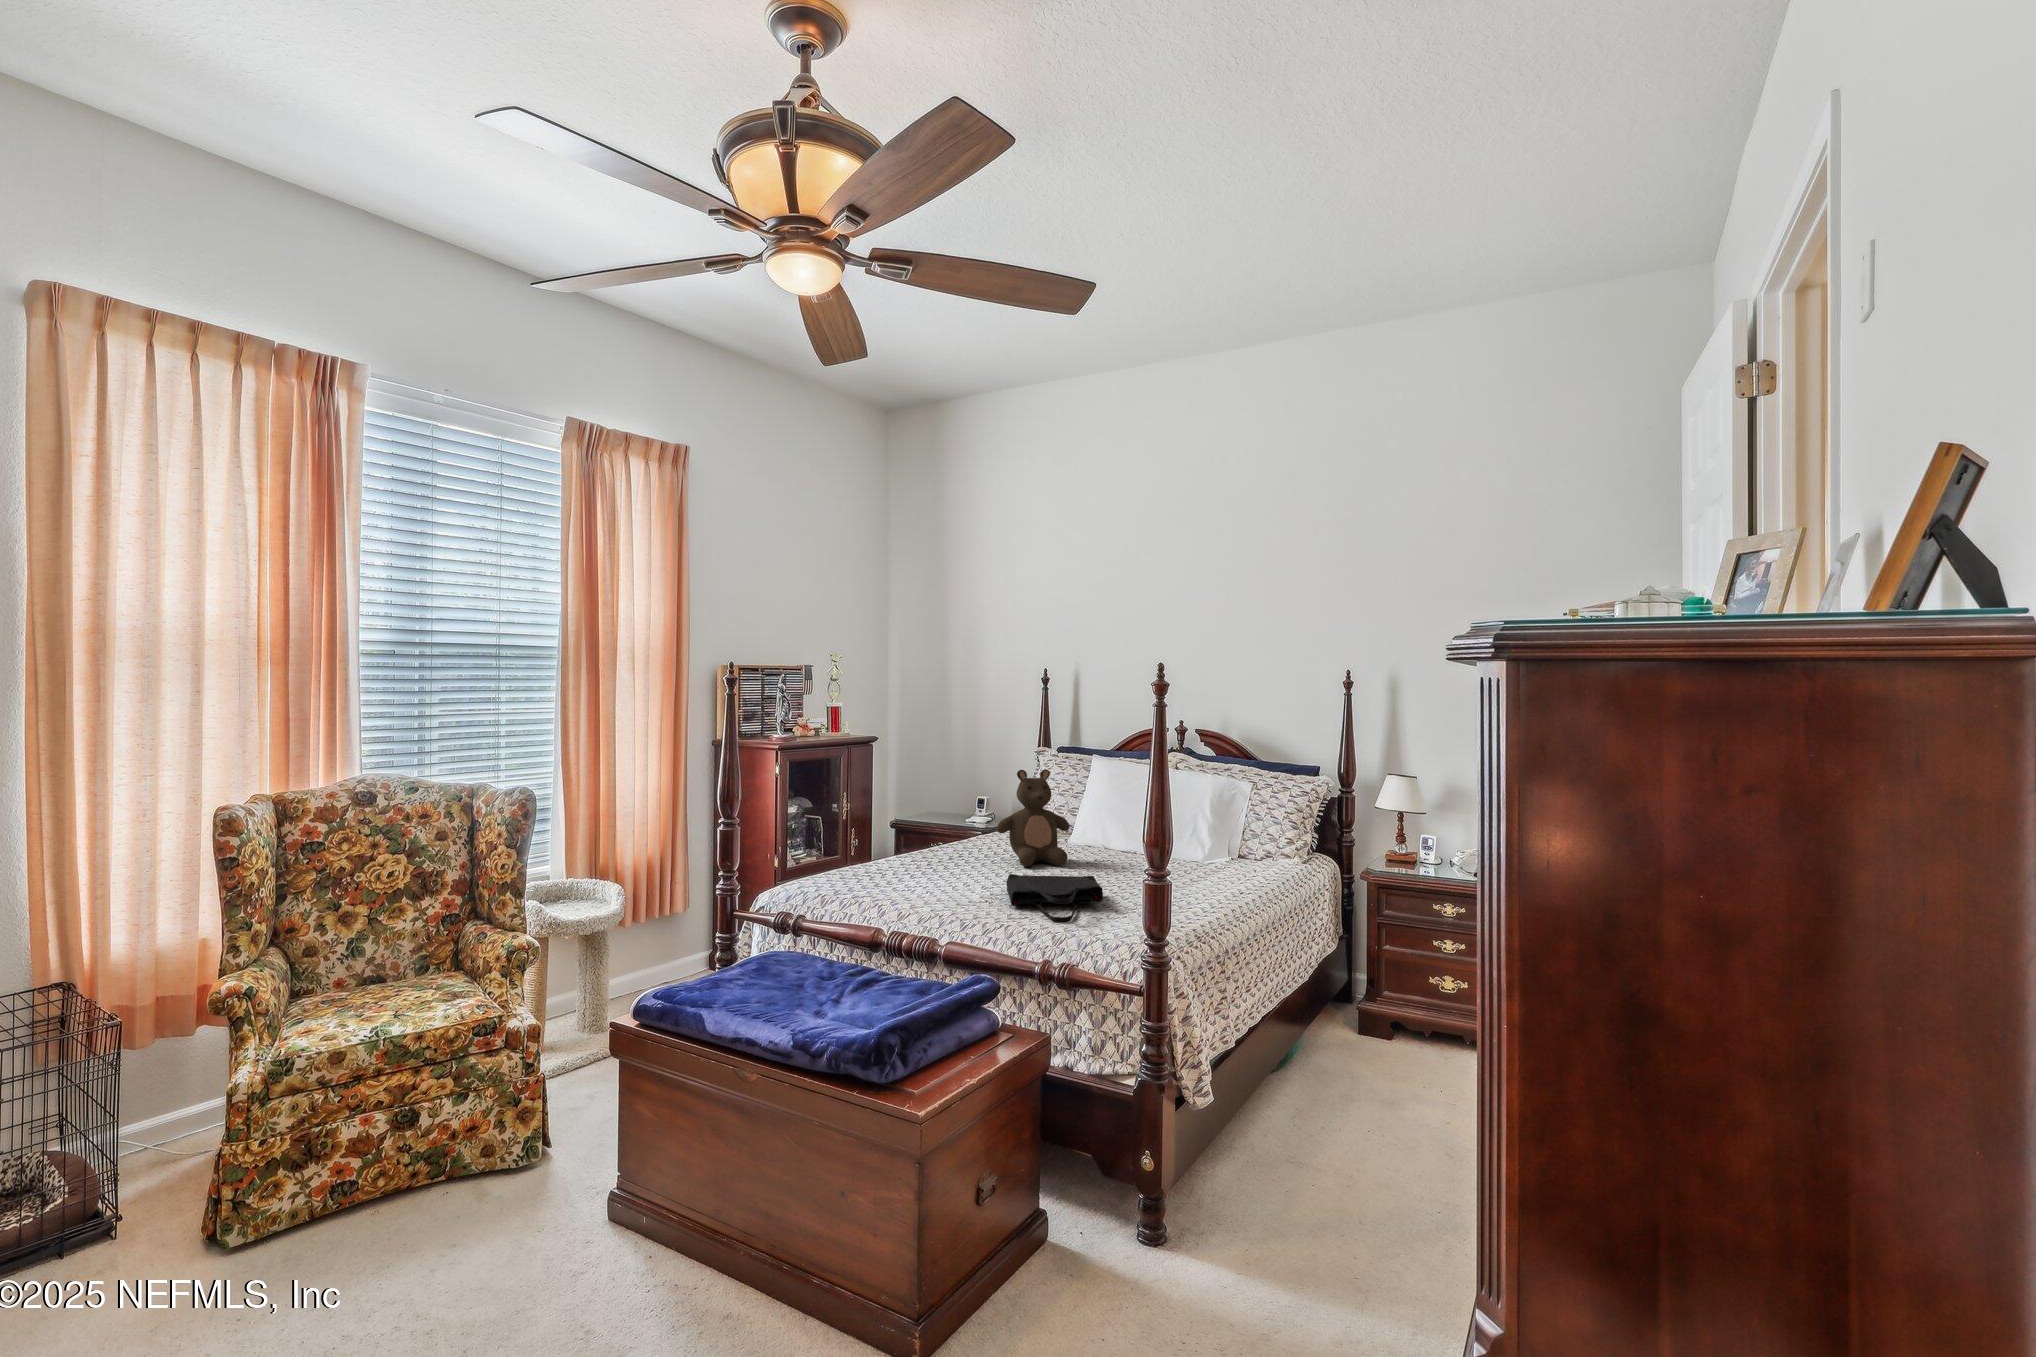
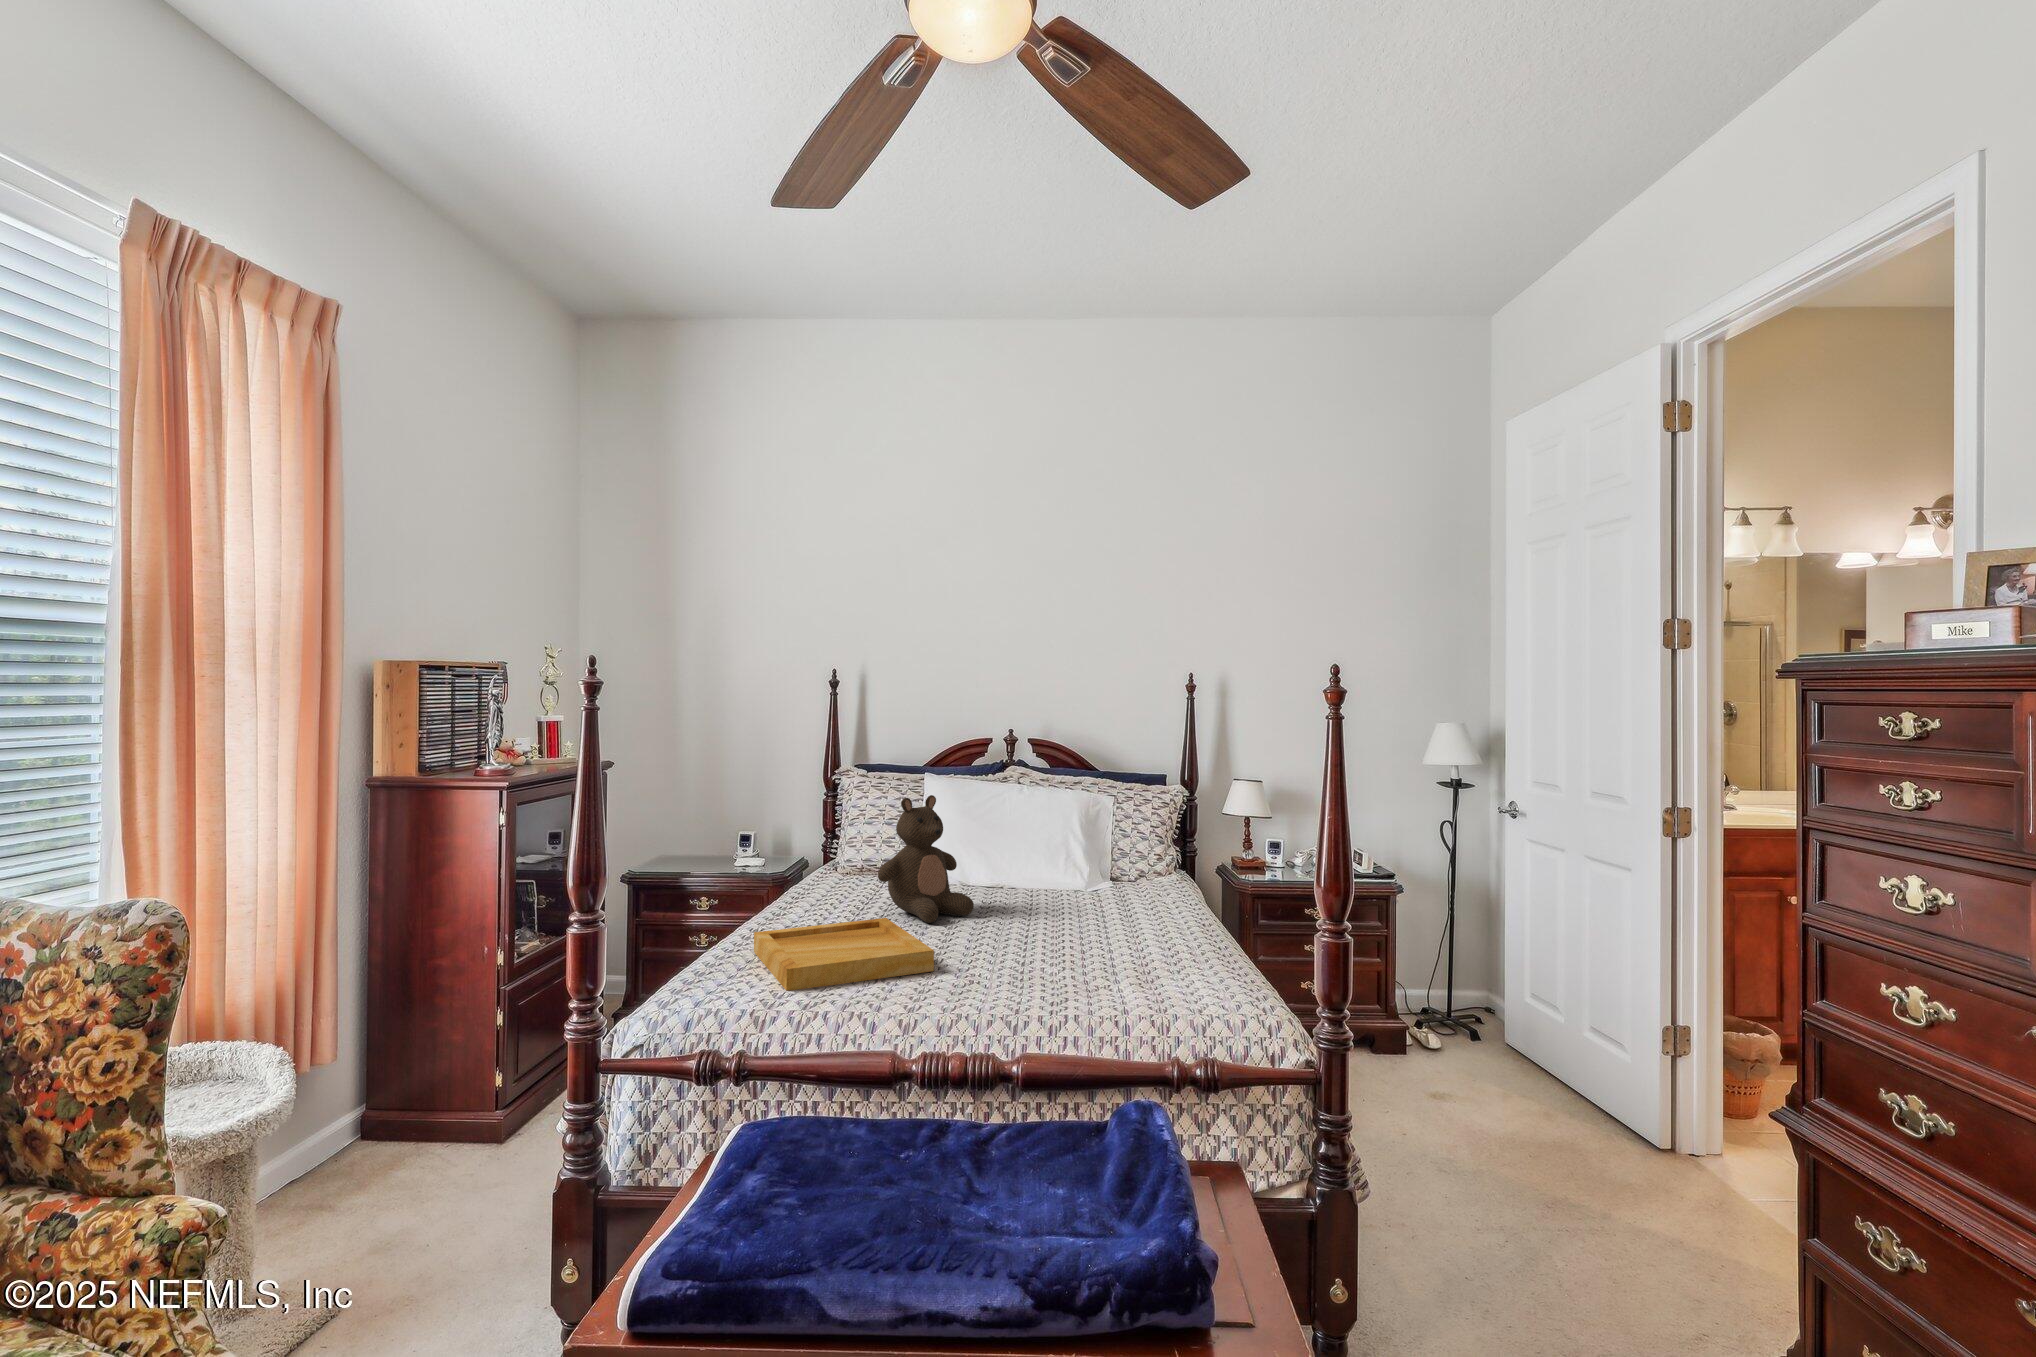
tray: none [861,855,978,891] -> present [754,918,934,991]
tote bag: present [1006,874,1103,923] -> none [986,929,1131,1002]

